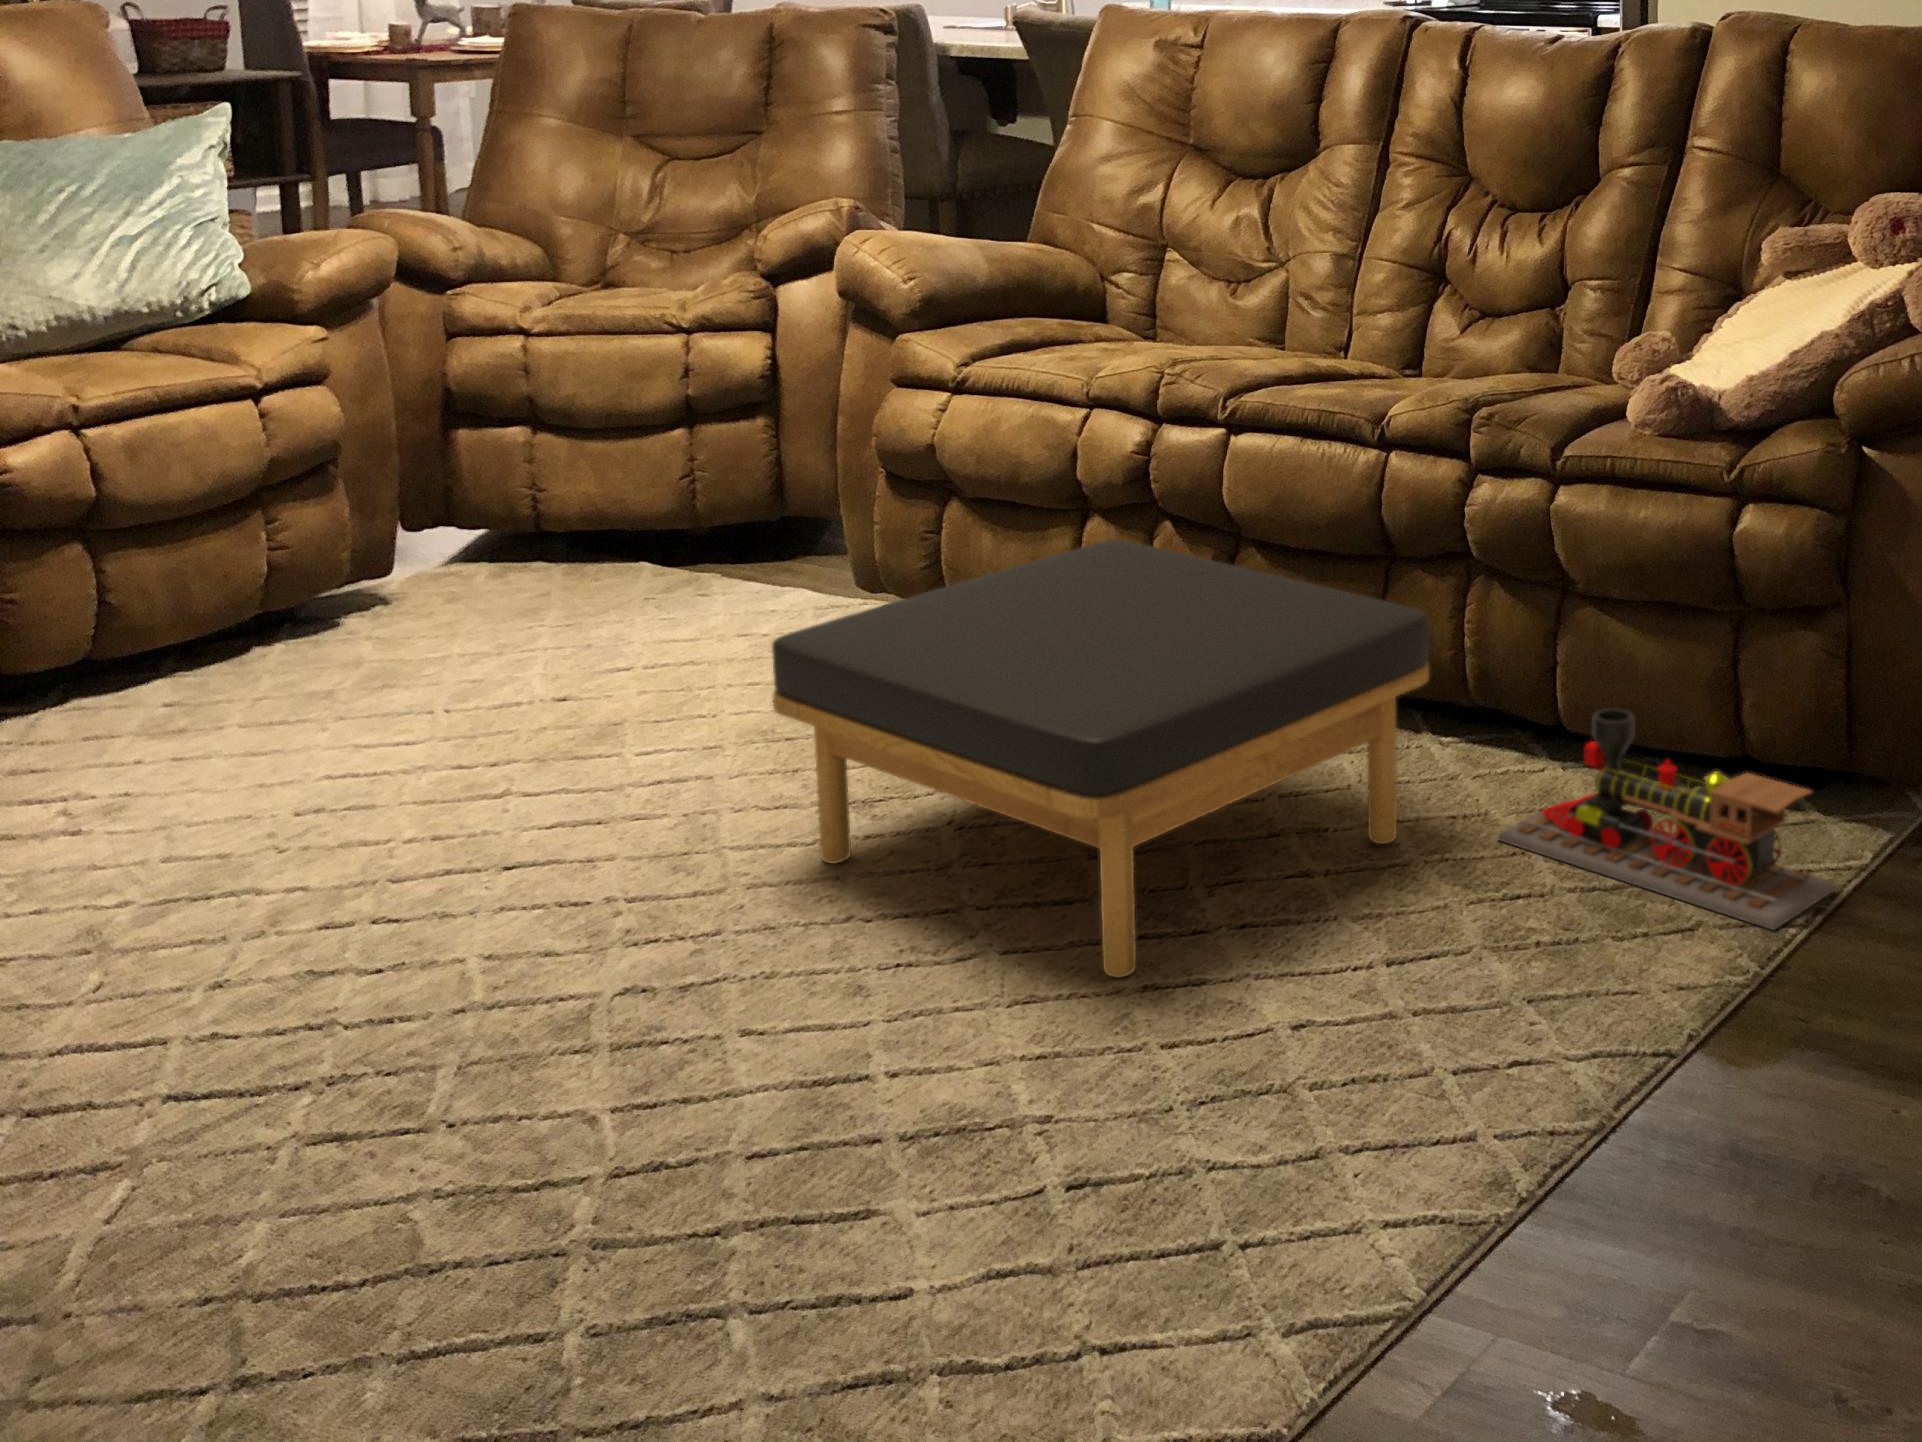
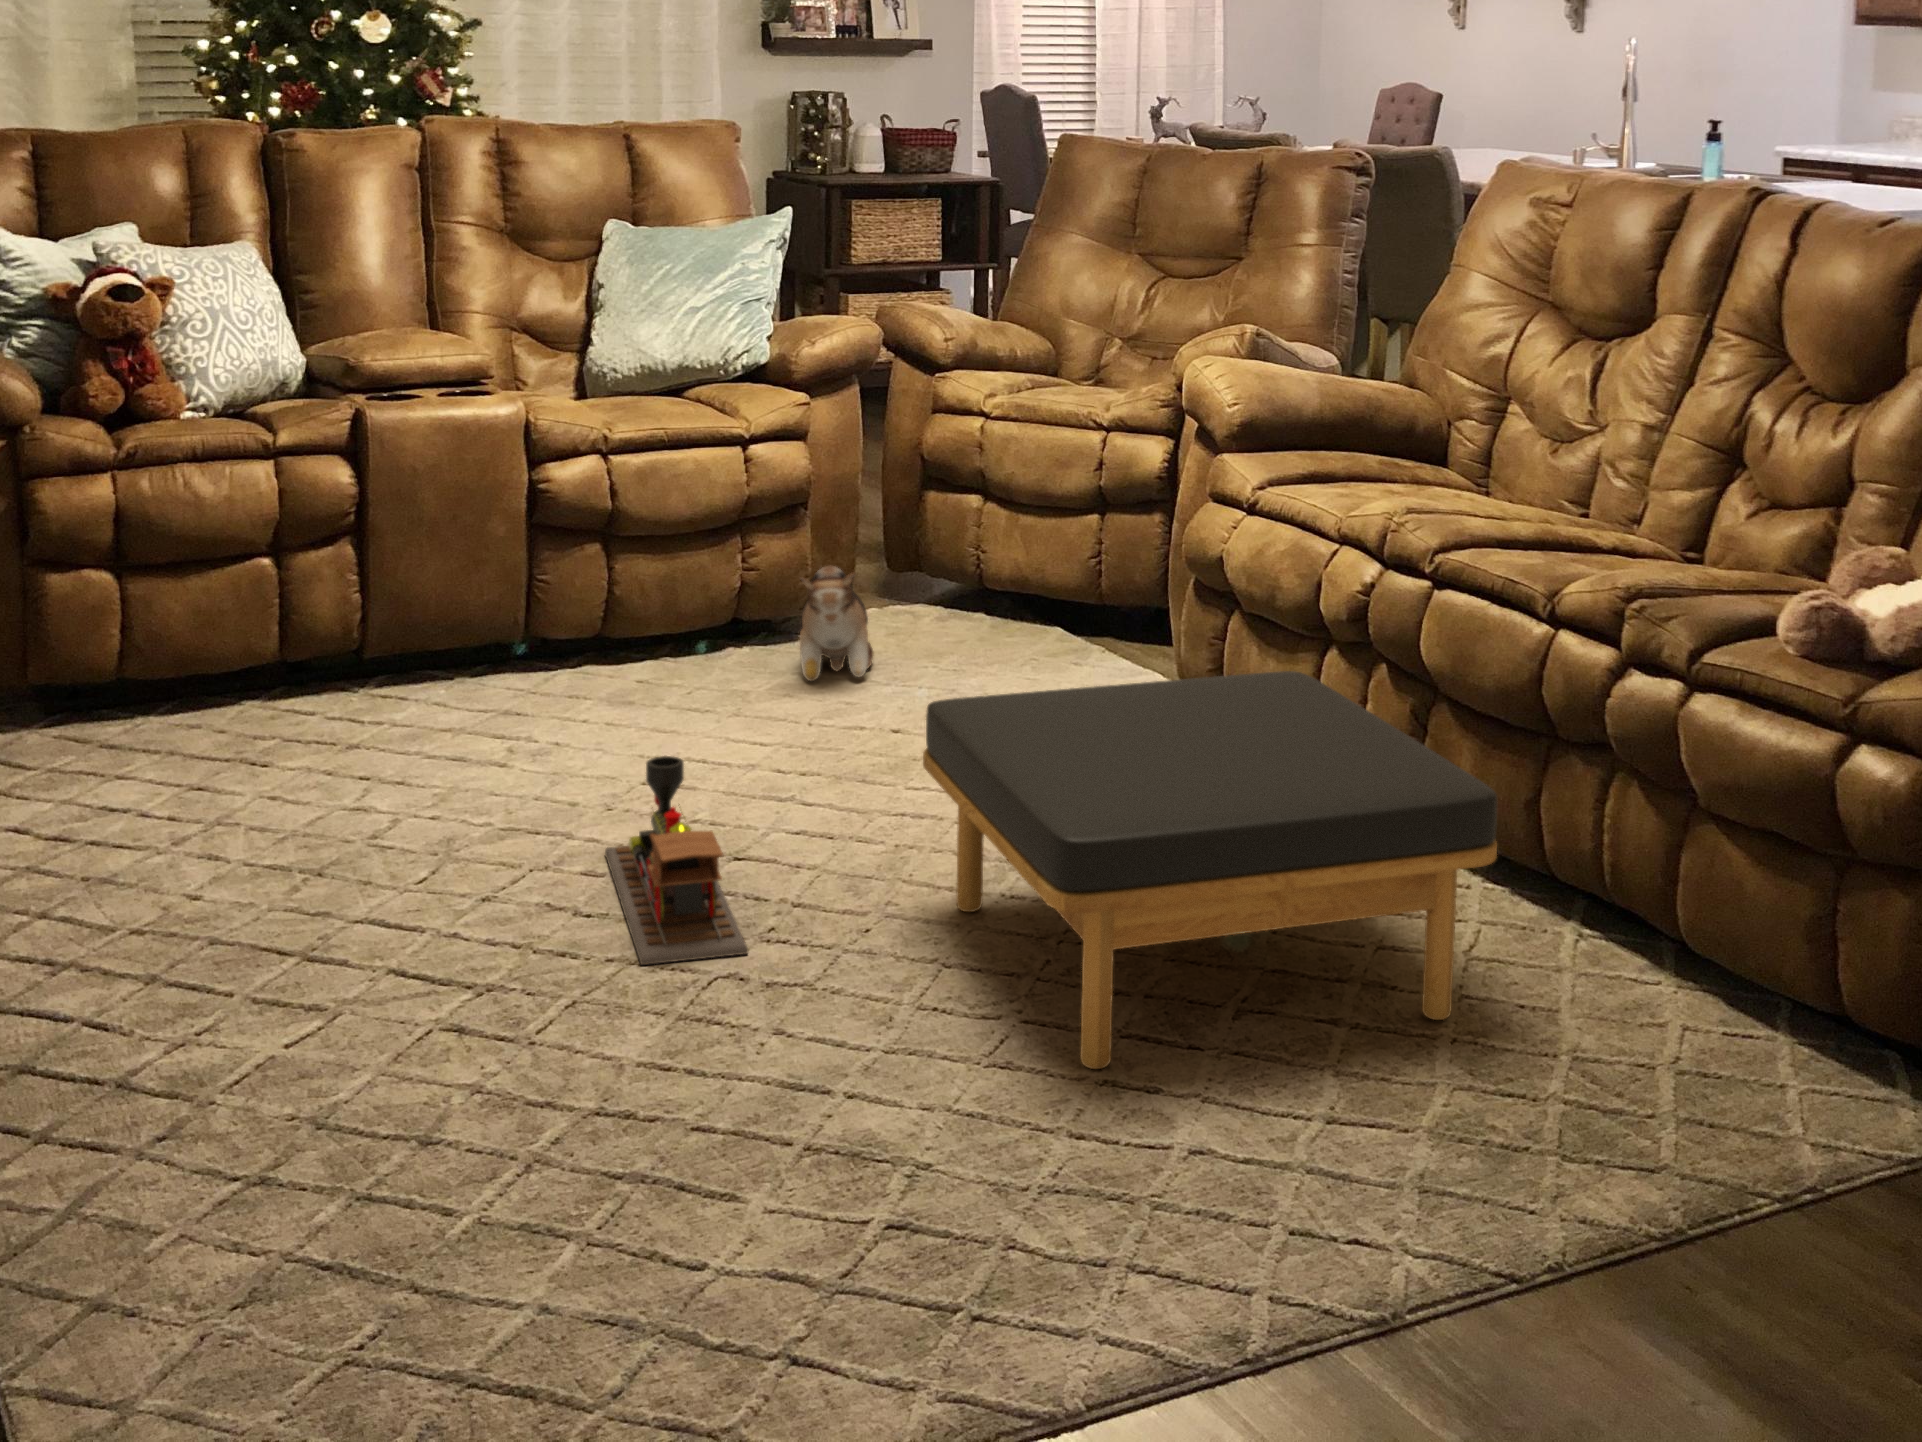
plush toy: none [369,525,471,666] -> present [800,565,873,681]
toy train: present [1497,709,1835,930] -> present [605,756,748,965]

